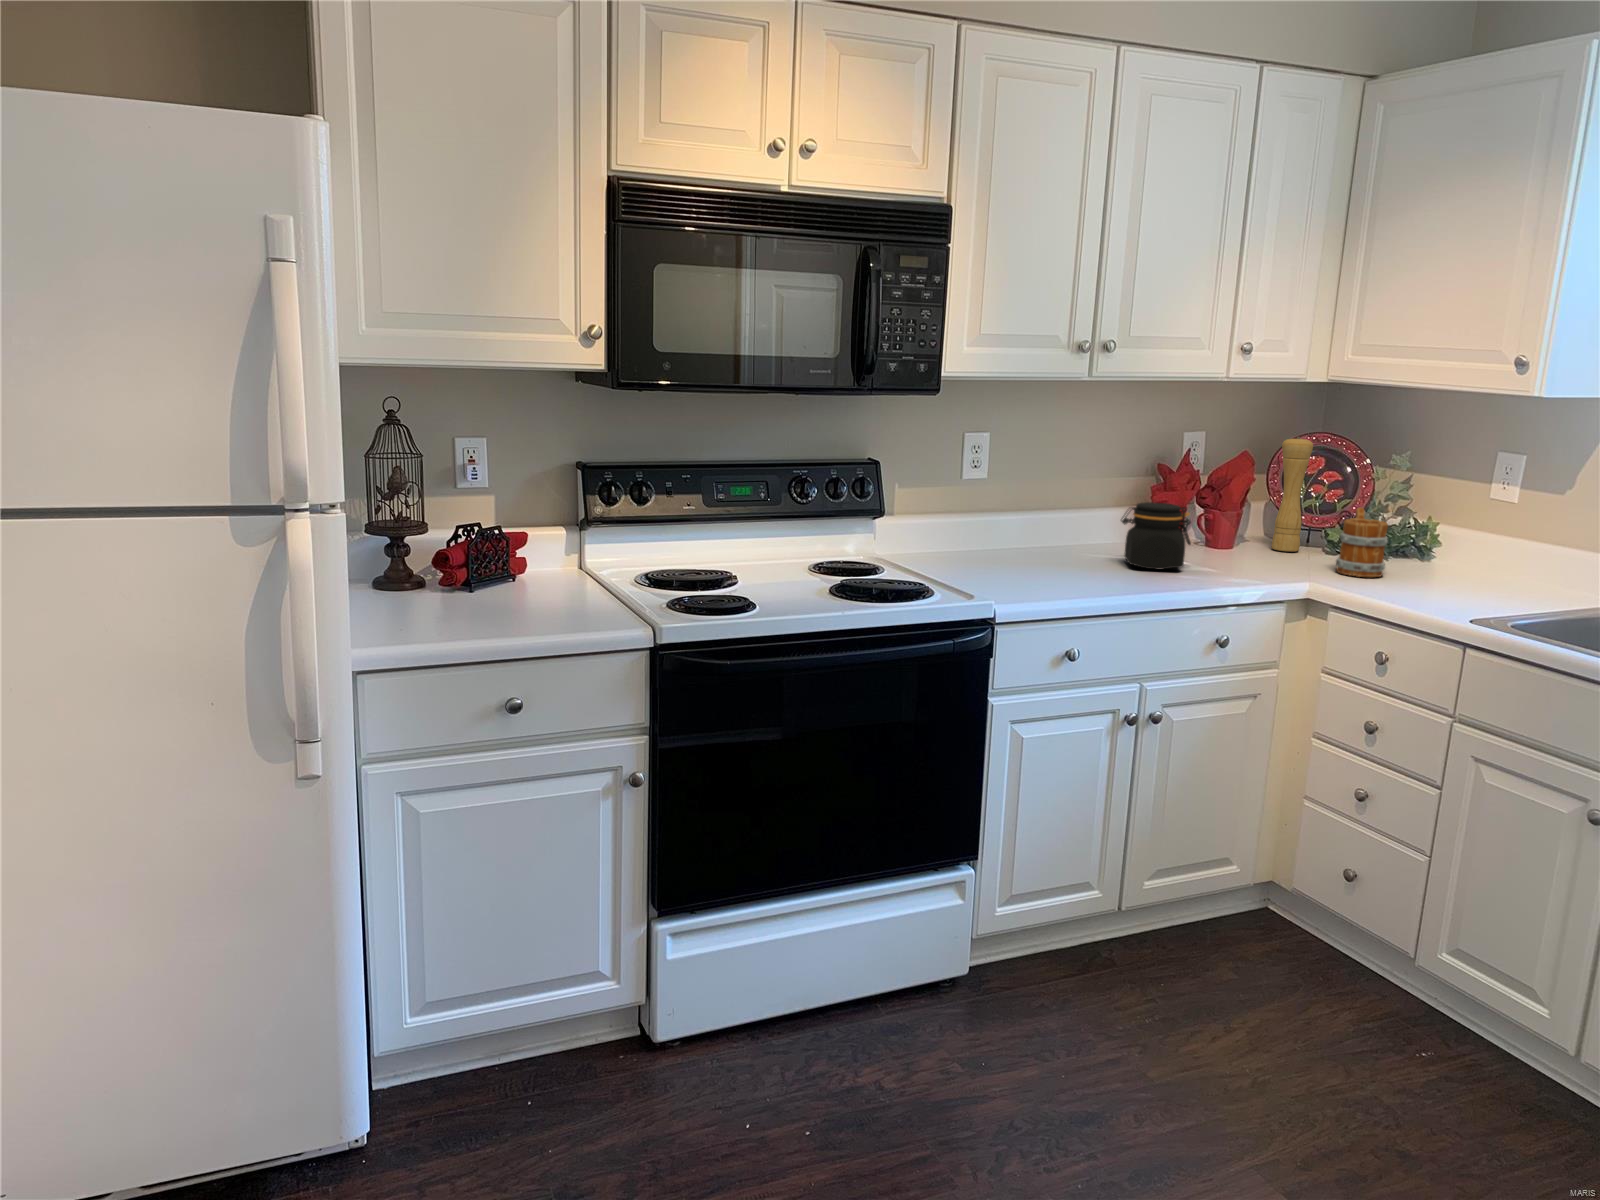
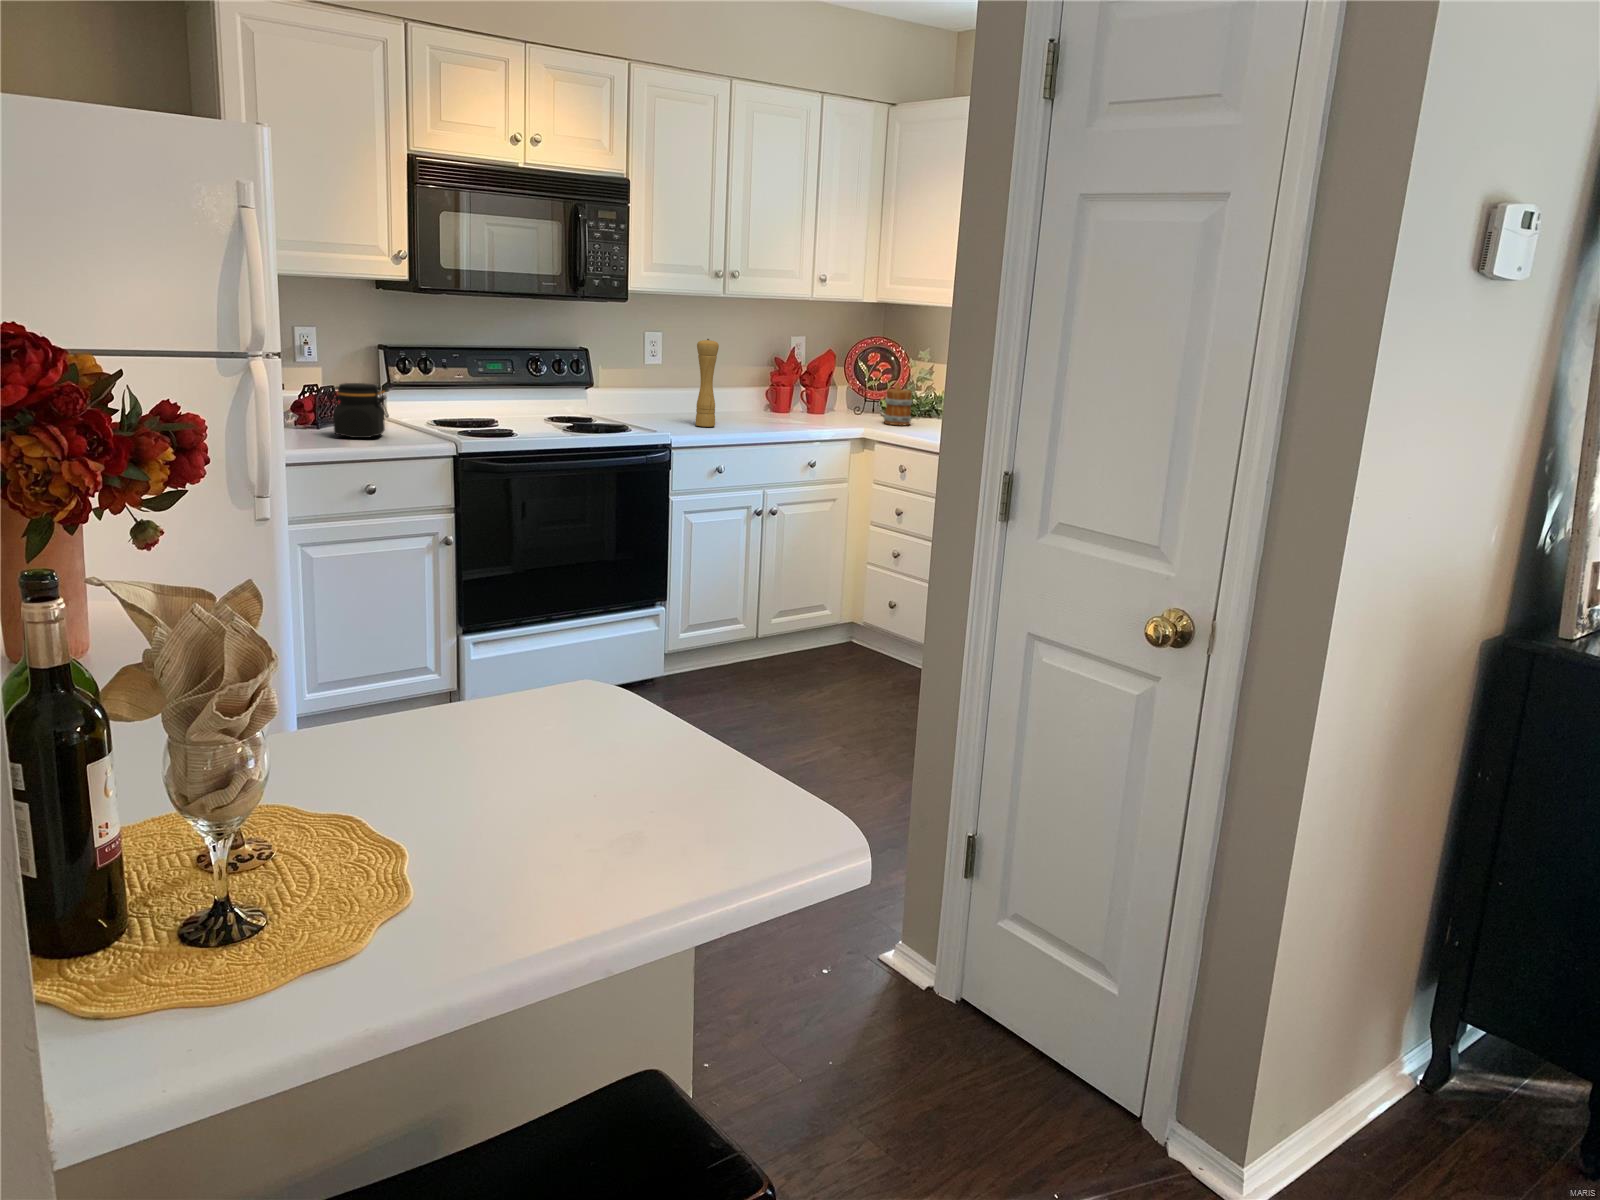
pepper mill: present [1271,437,1313,552] -> present [695,339,719,427]
jar: present [1121,502,1191,570] -> present [328,383,389,438]

